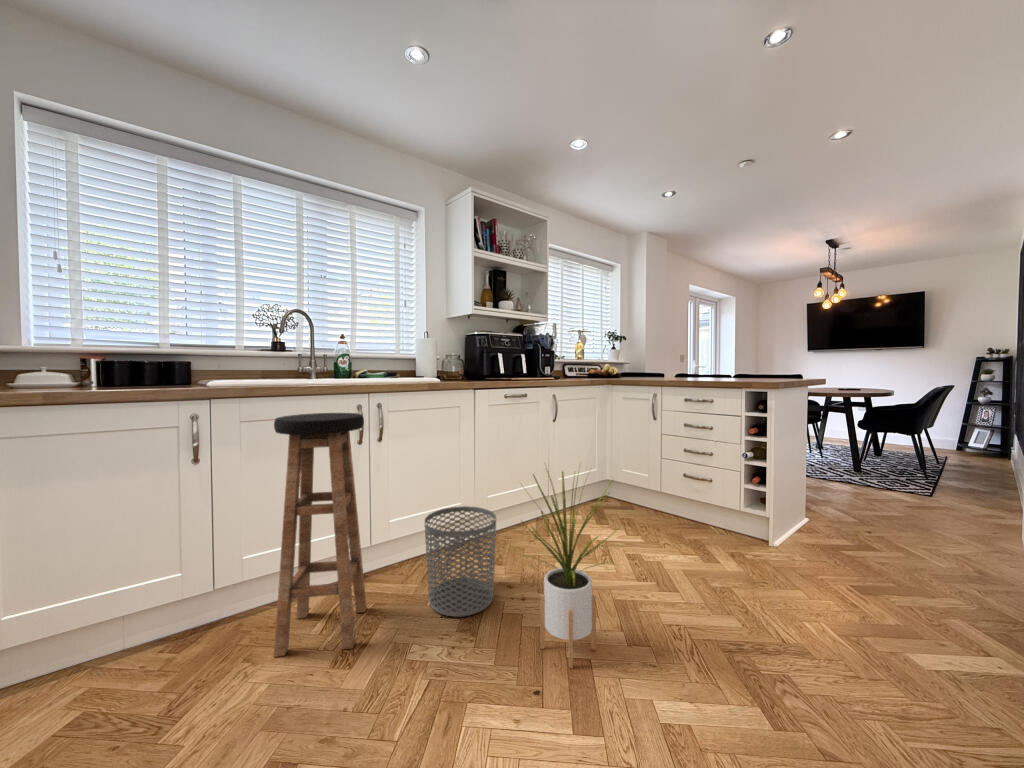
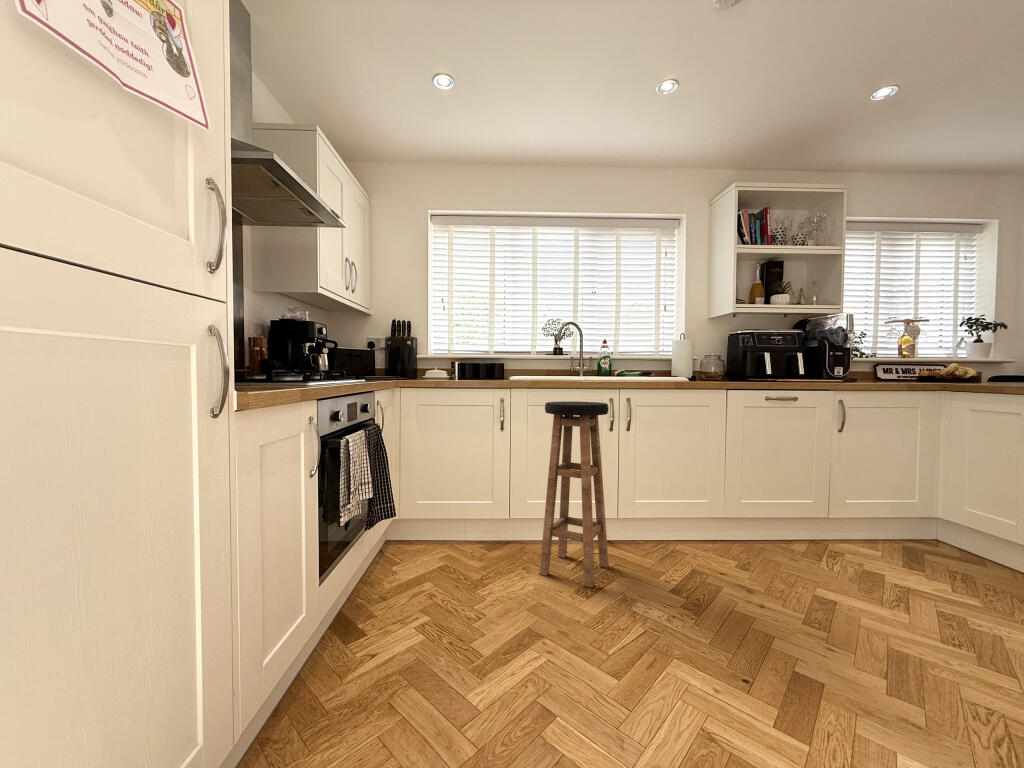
house plant: present [525,471,614,668] -> none [742,460,875,680]
waste bin: present [425,506,496,617] -> none [659,498,733,600]

